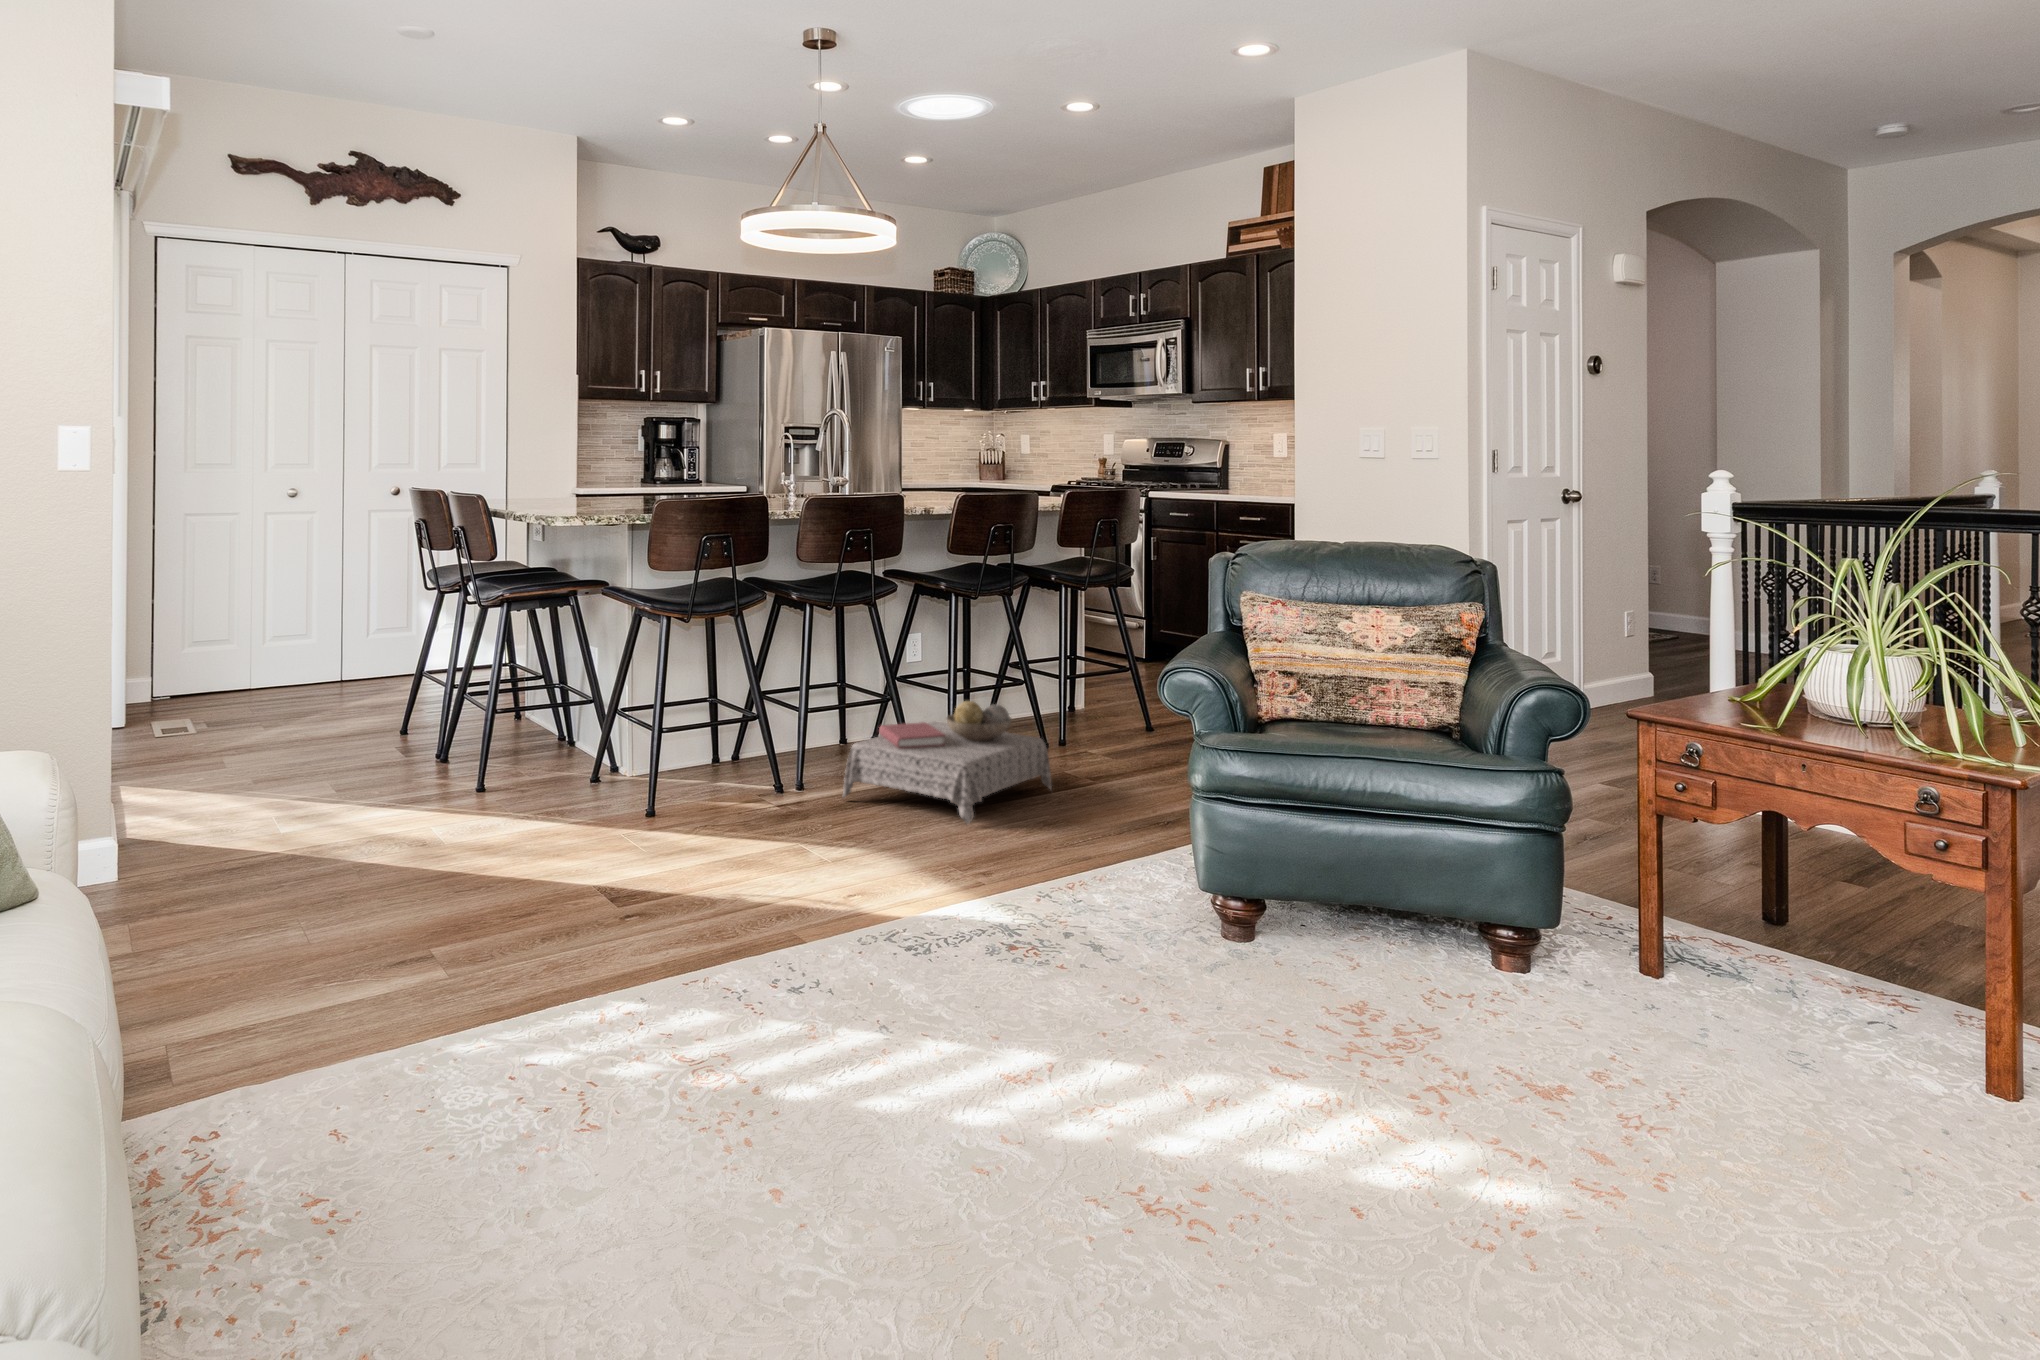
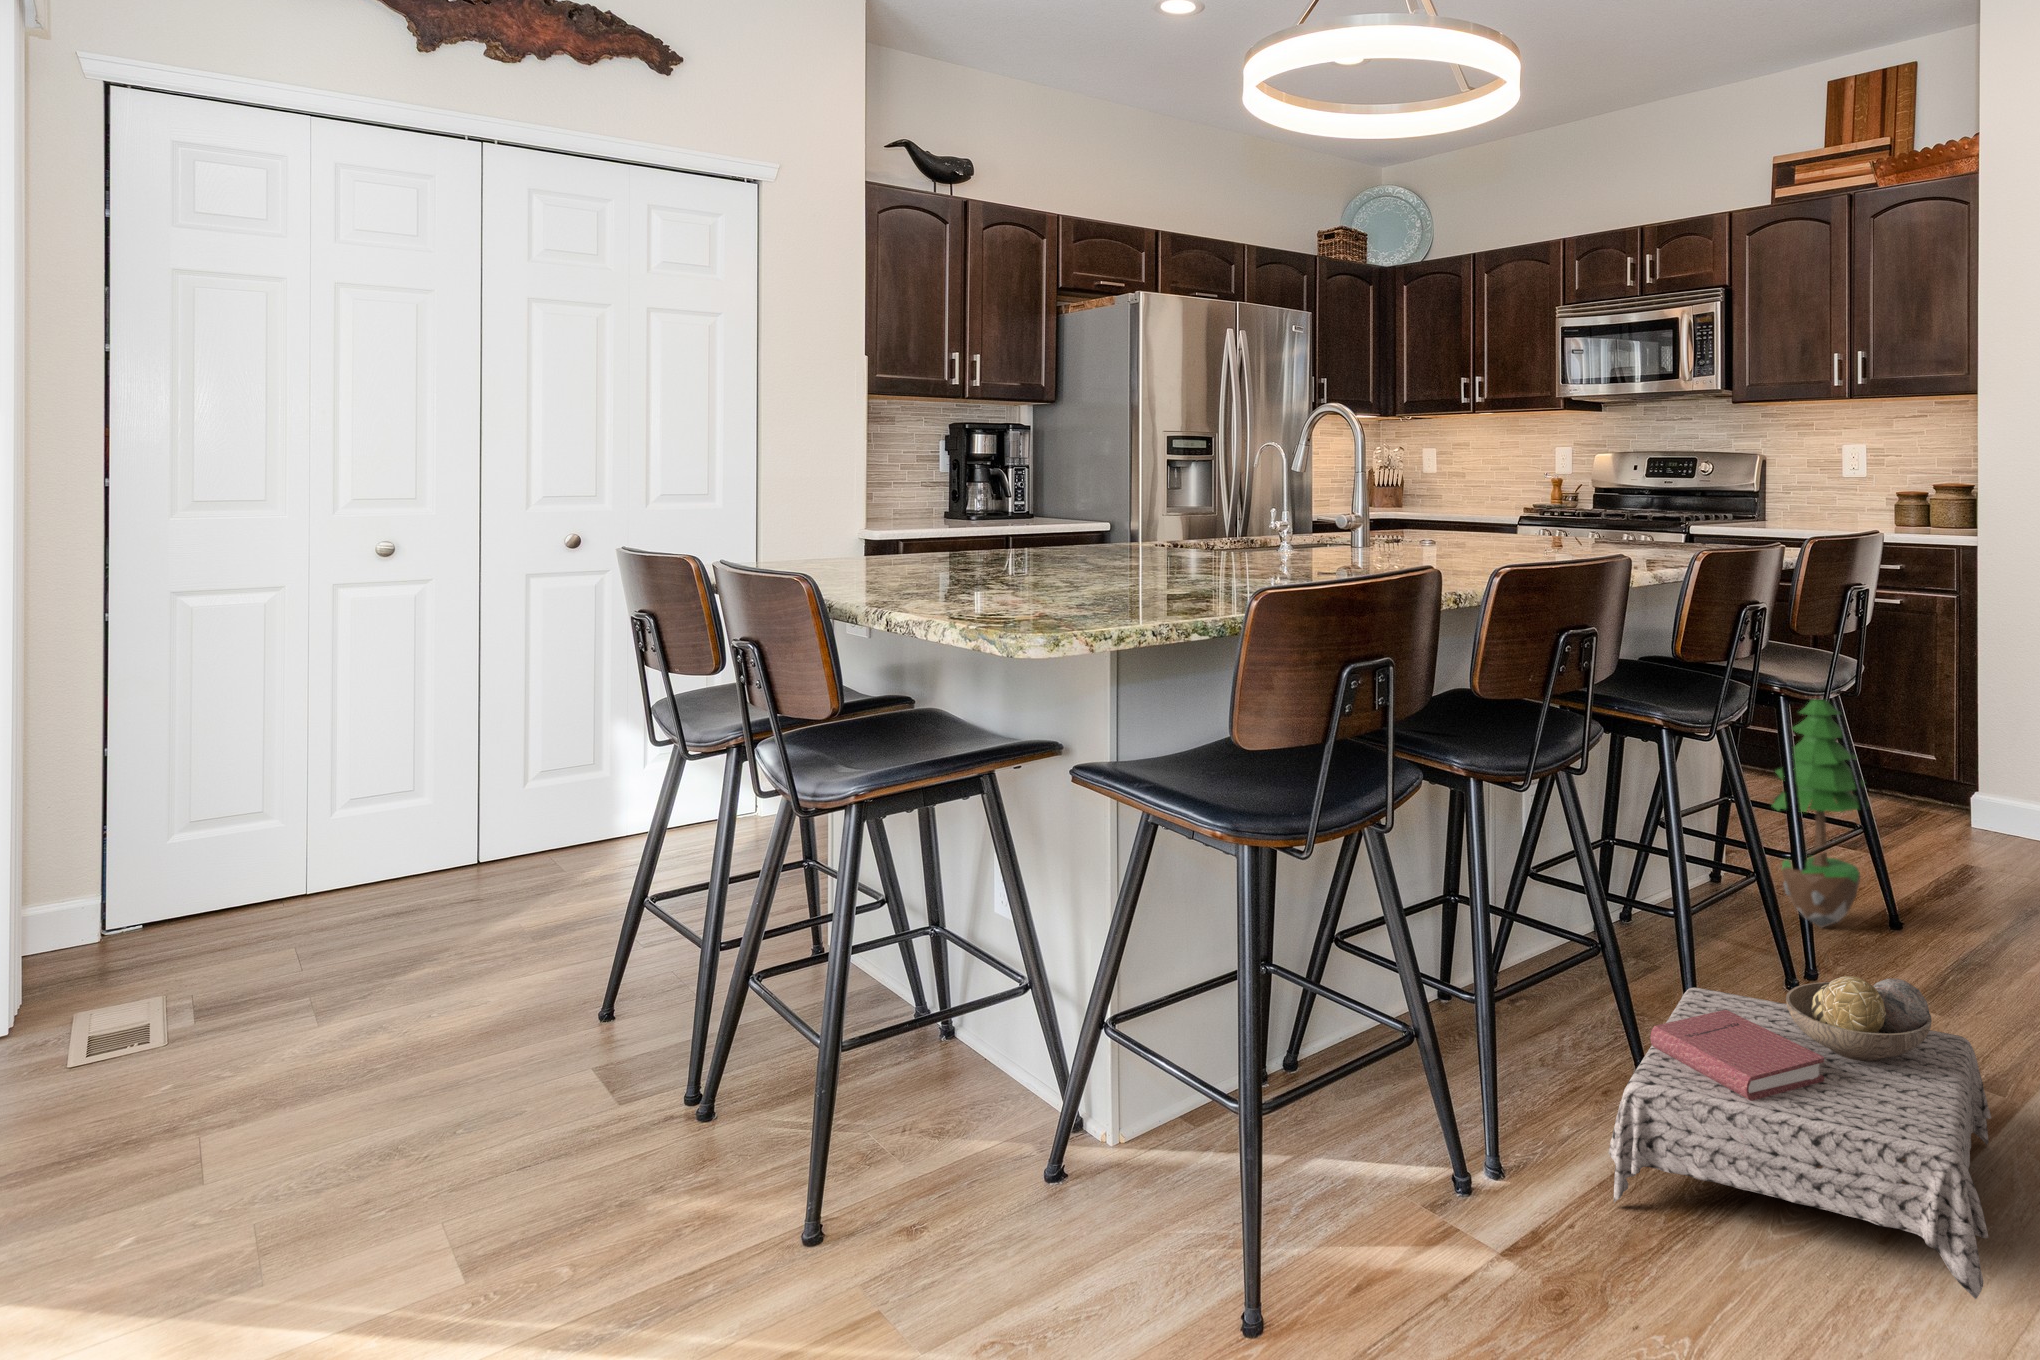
potted tree: none [1070,572,1126,726] -> present [1771,699,1865,928]

